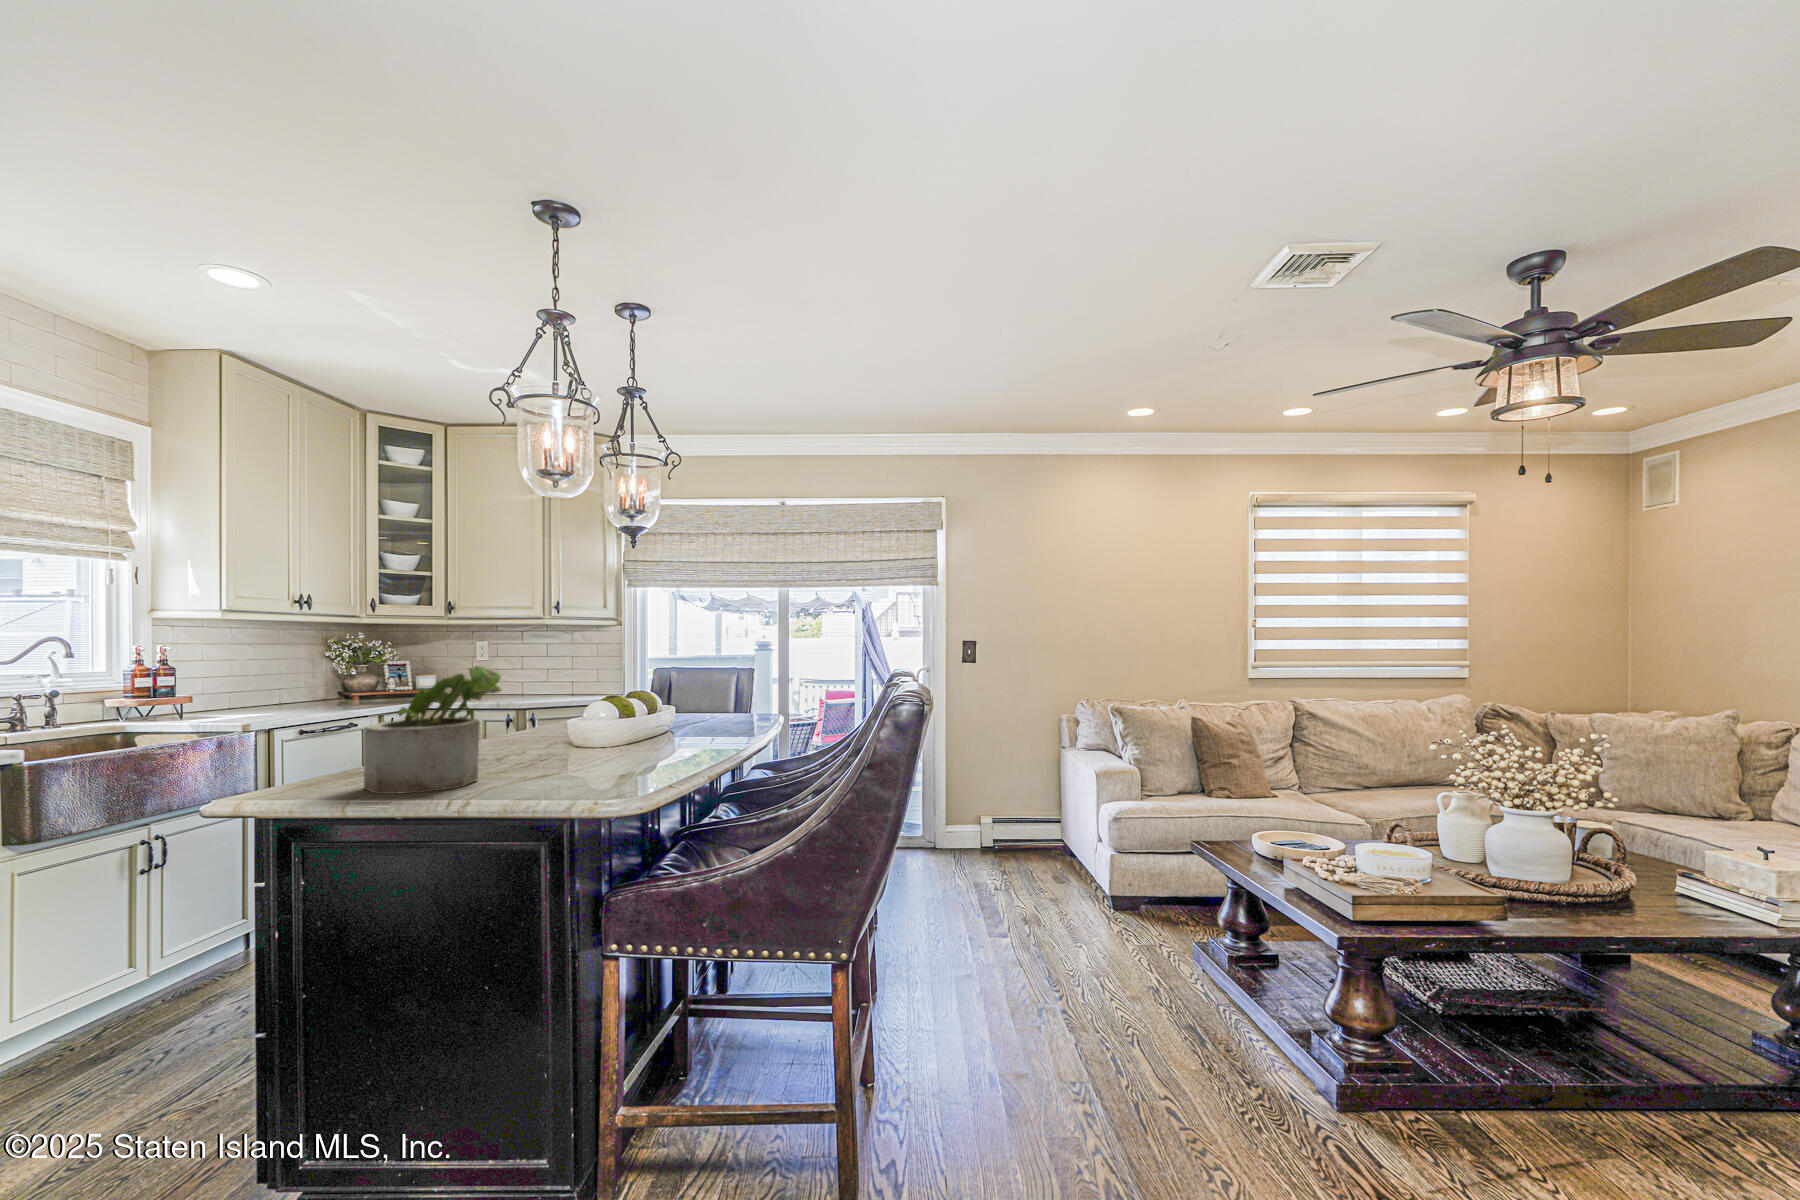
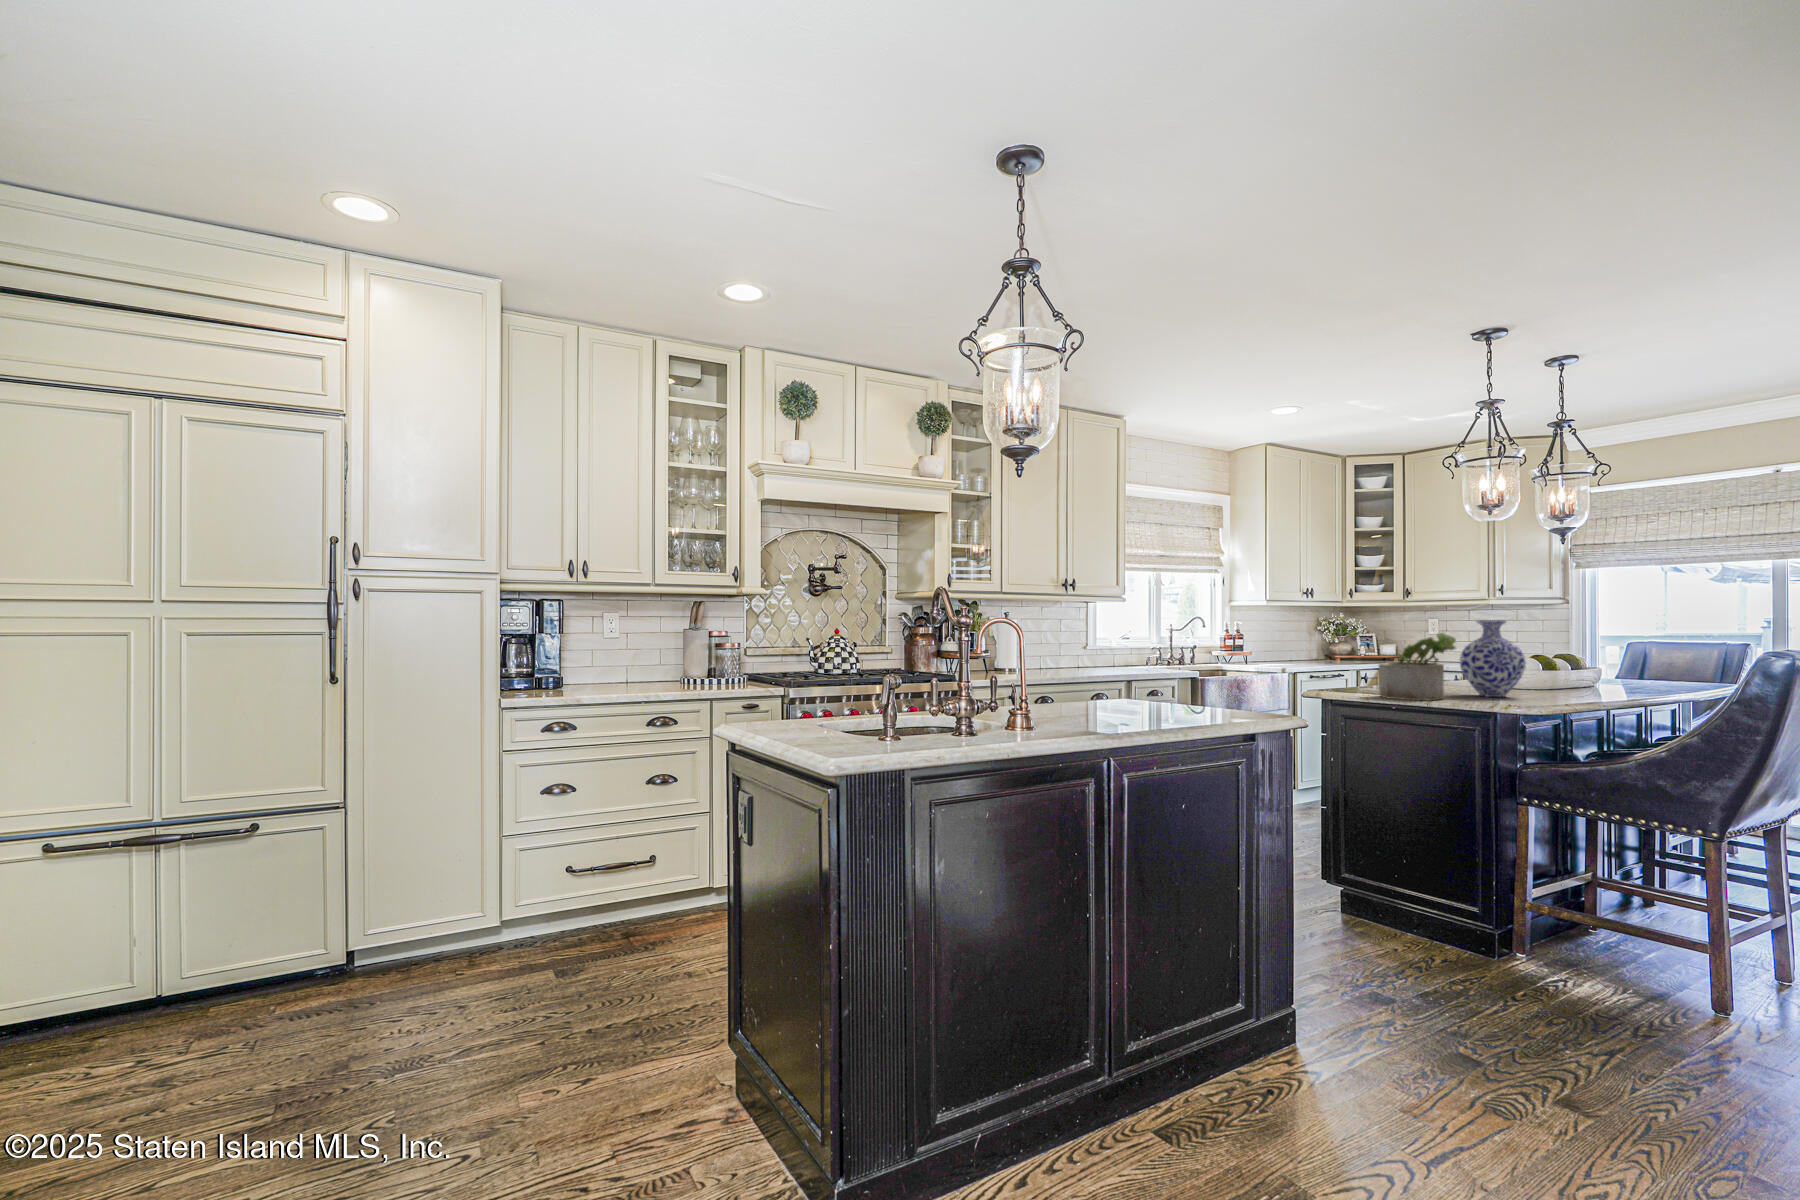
vase: none [506,643,596,762] -> present [1460,620,1526,697]

